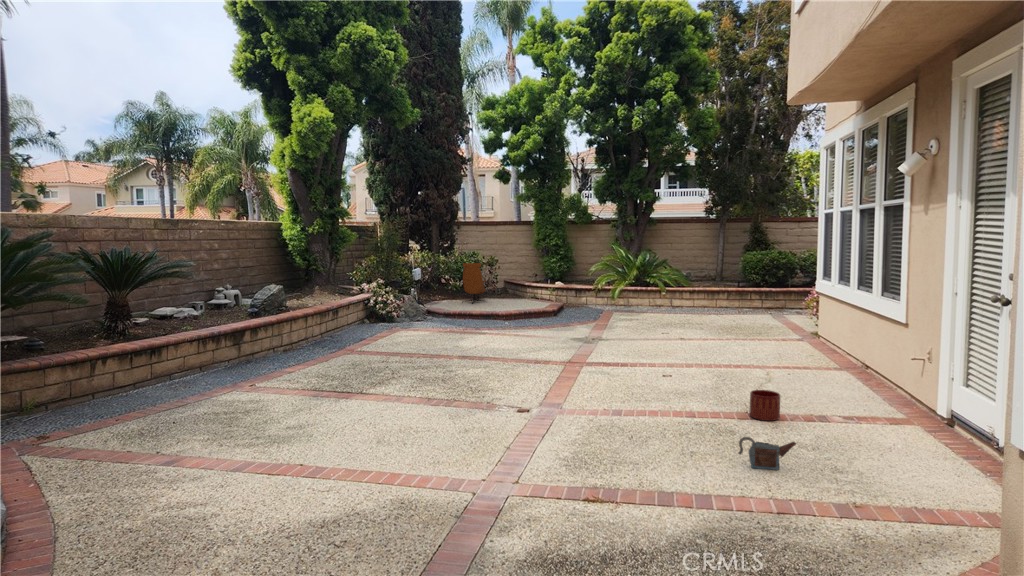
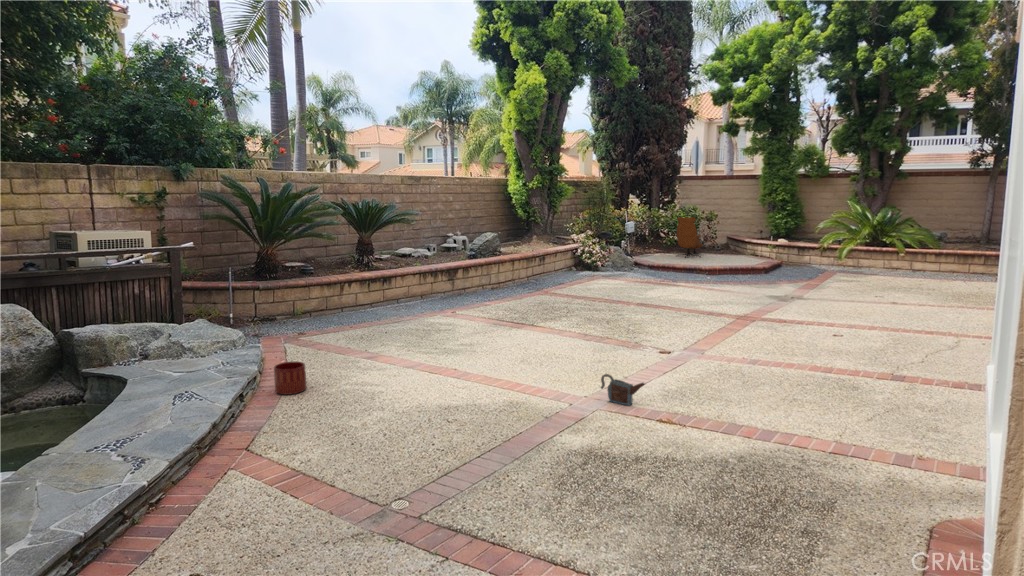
planter: present [750,390,780,421] -> present [274,362,307,395]
watering can: present [738,437,796,470] -> present [601,374,645,406]

